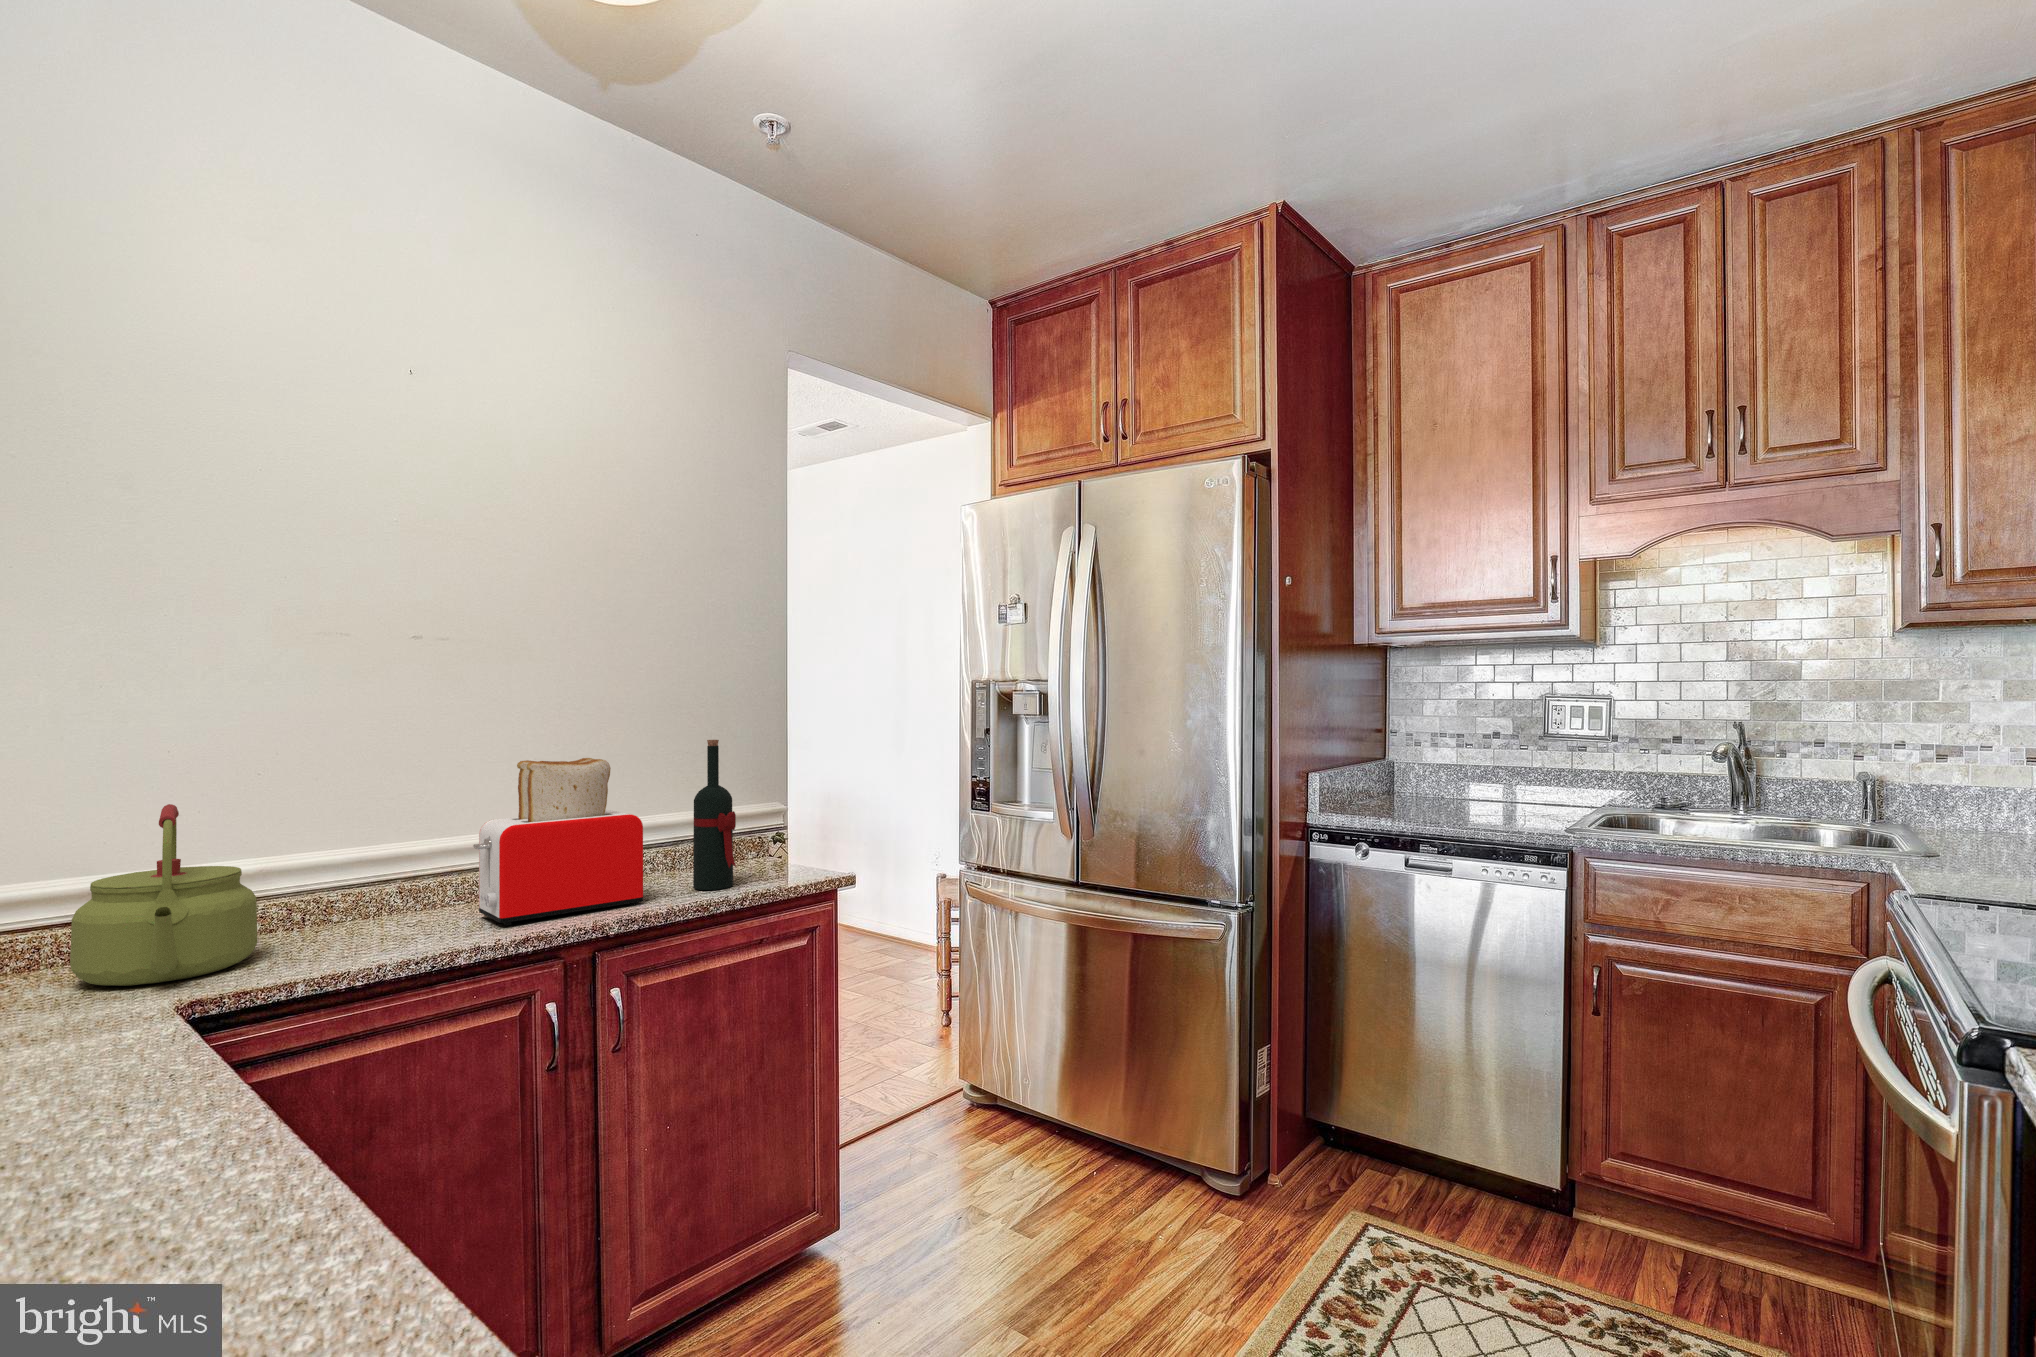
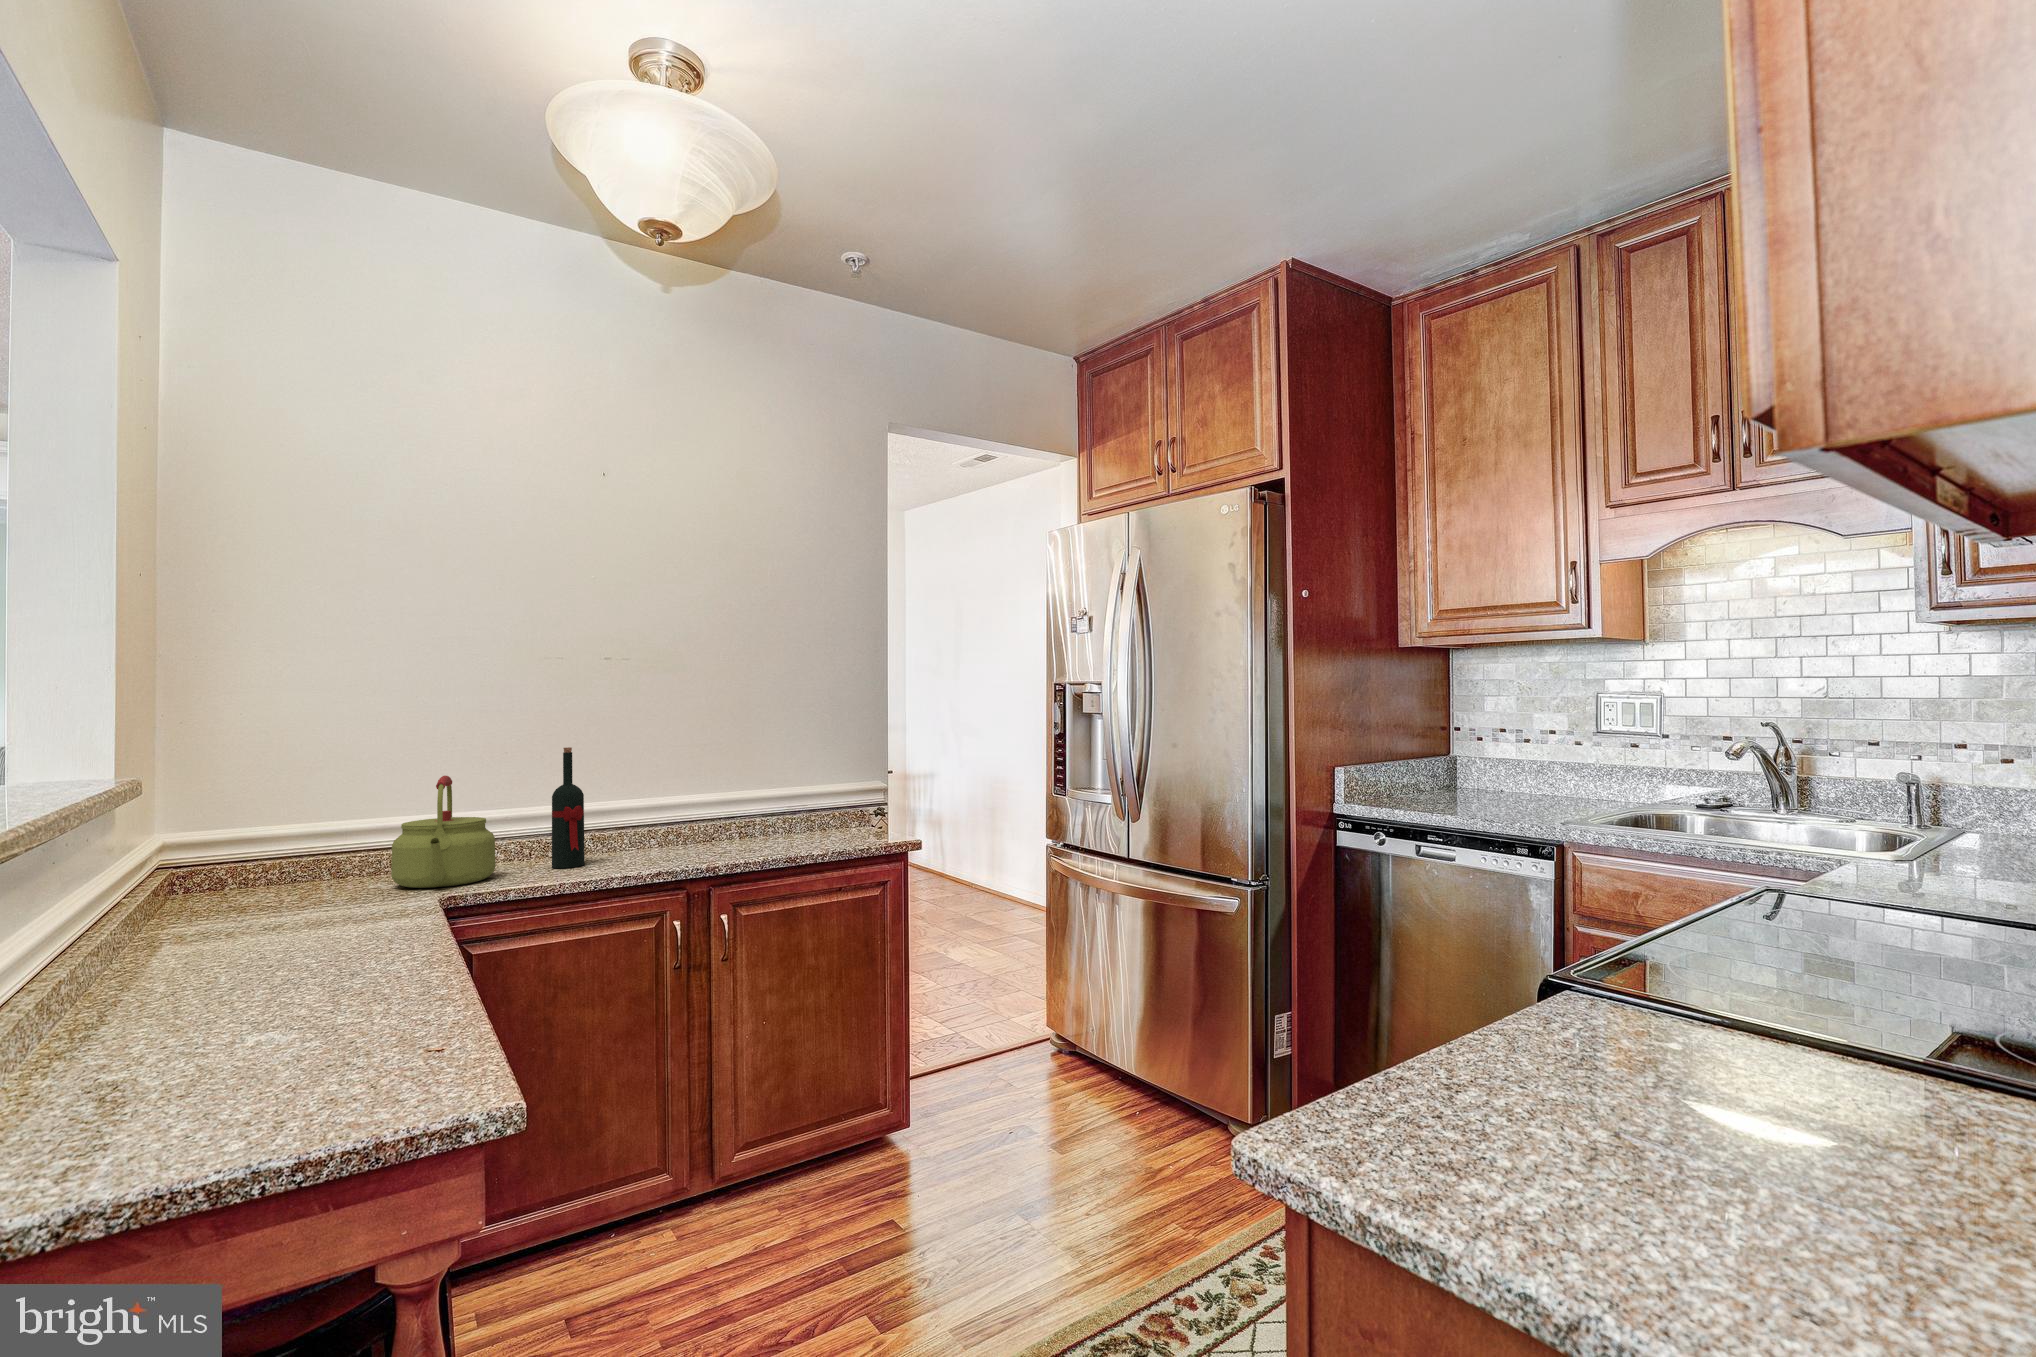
wine bottle: present [693,740,736,890] -> present [552,747,585,868]
toaster: present [473,758,643,925] -> none [631,749,747,866]

